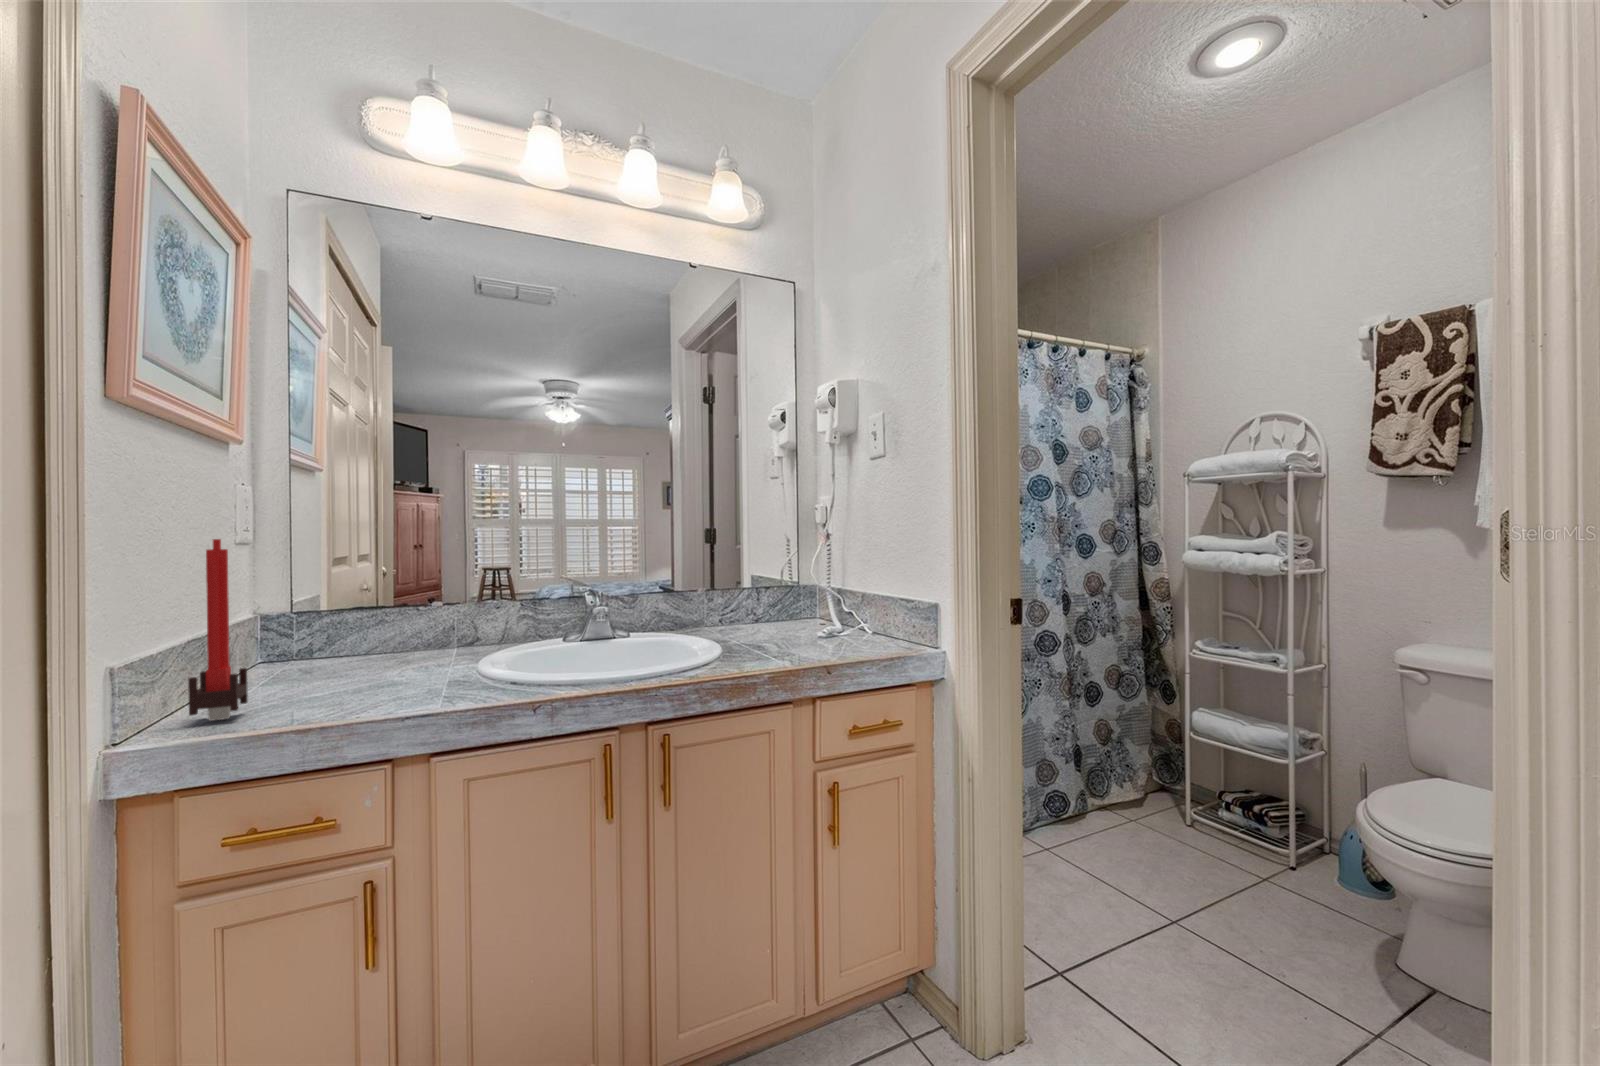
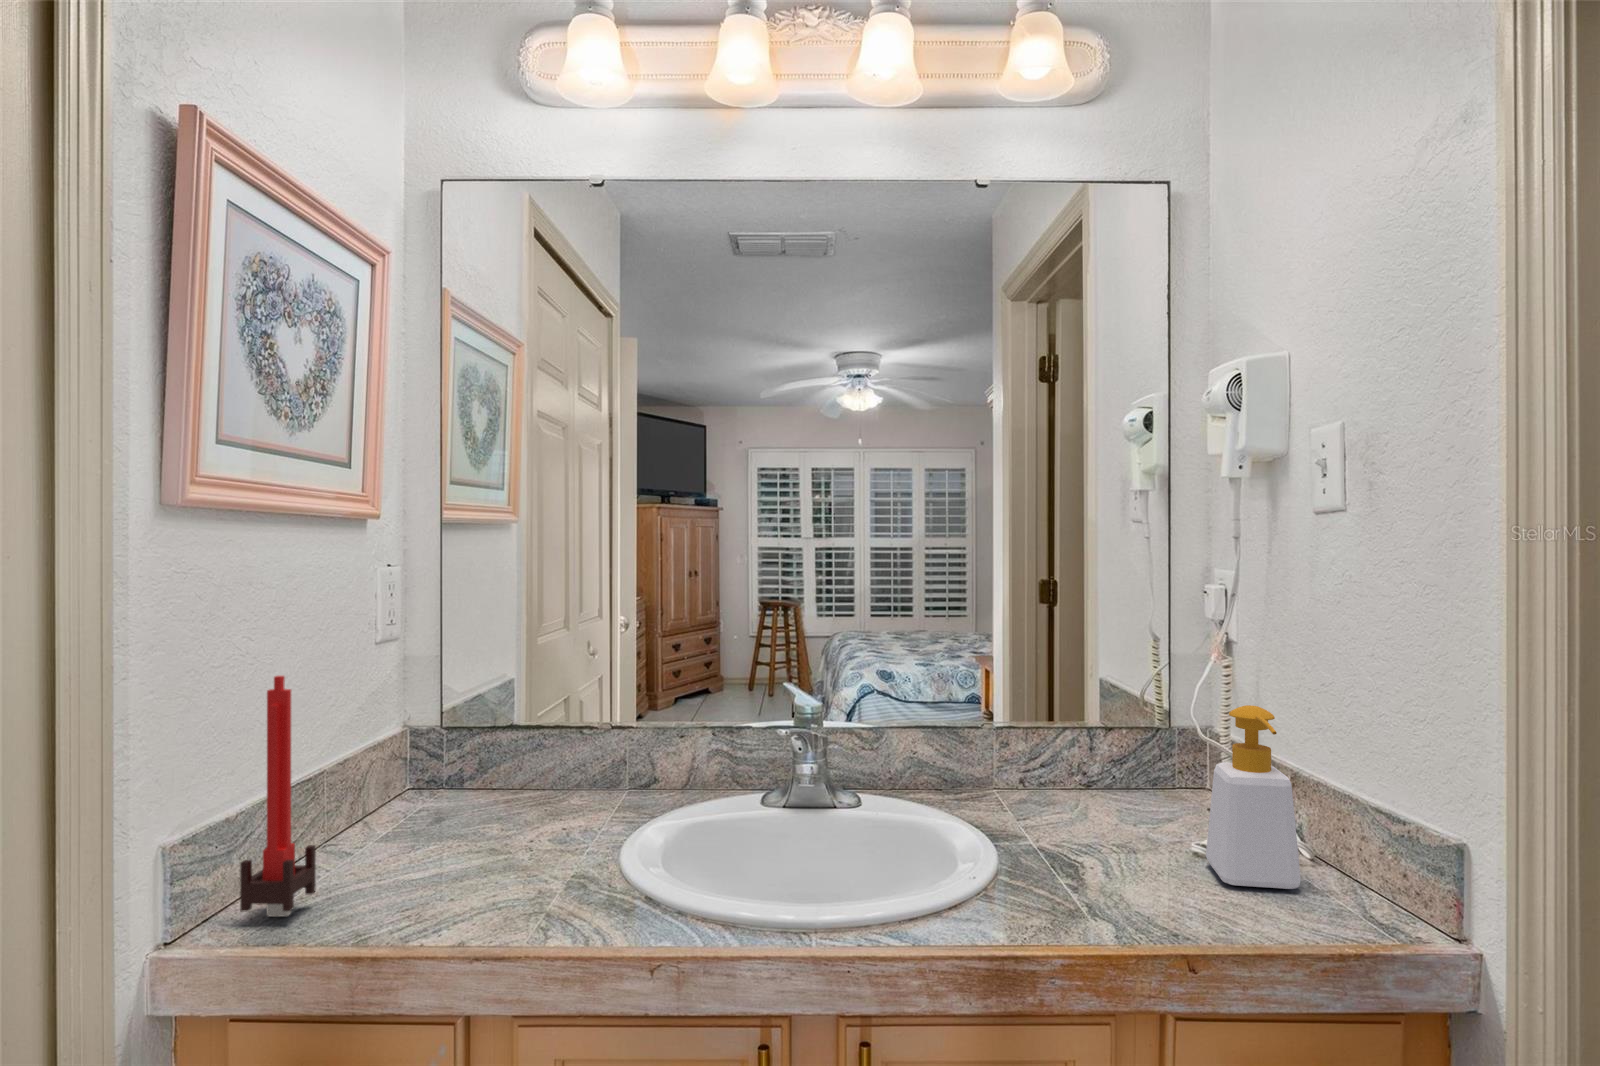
soap bottle: none [826,554,870,645] -> present [1206,705,1301,889]

